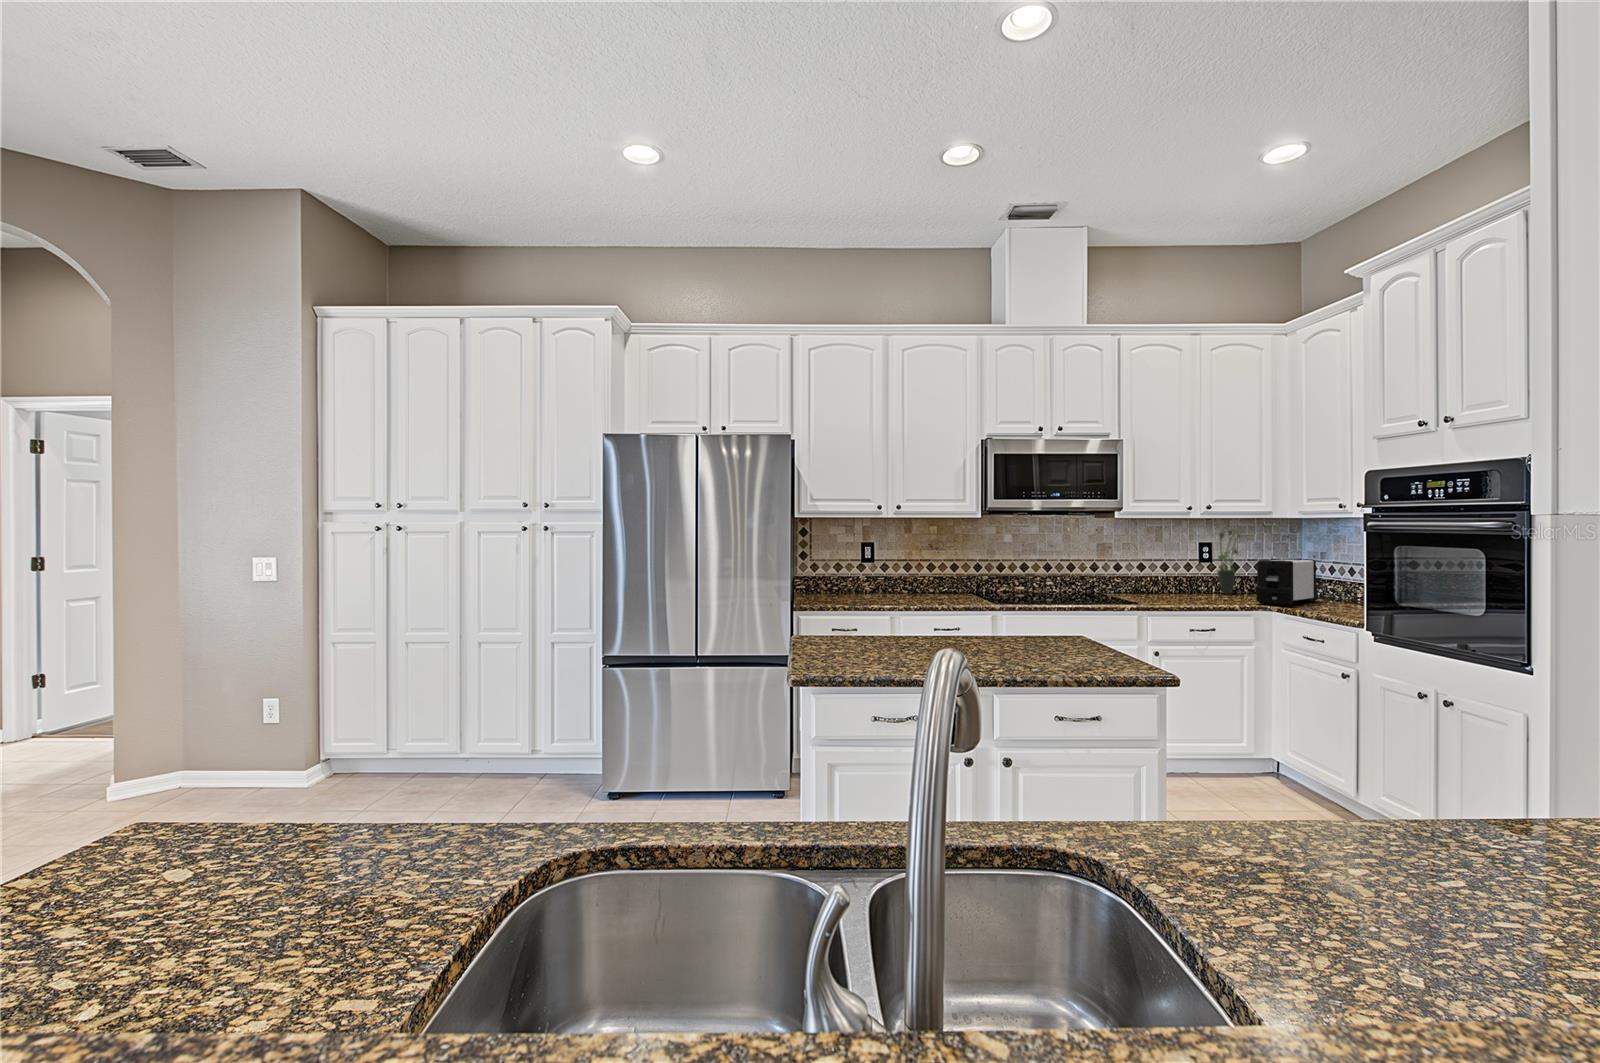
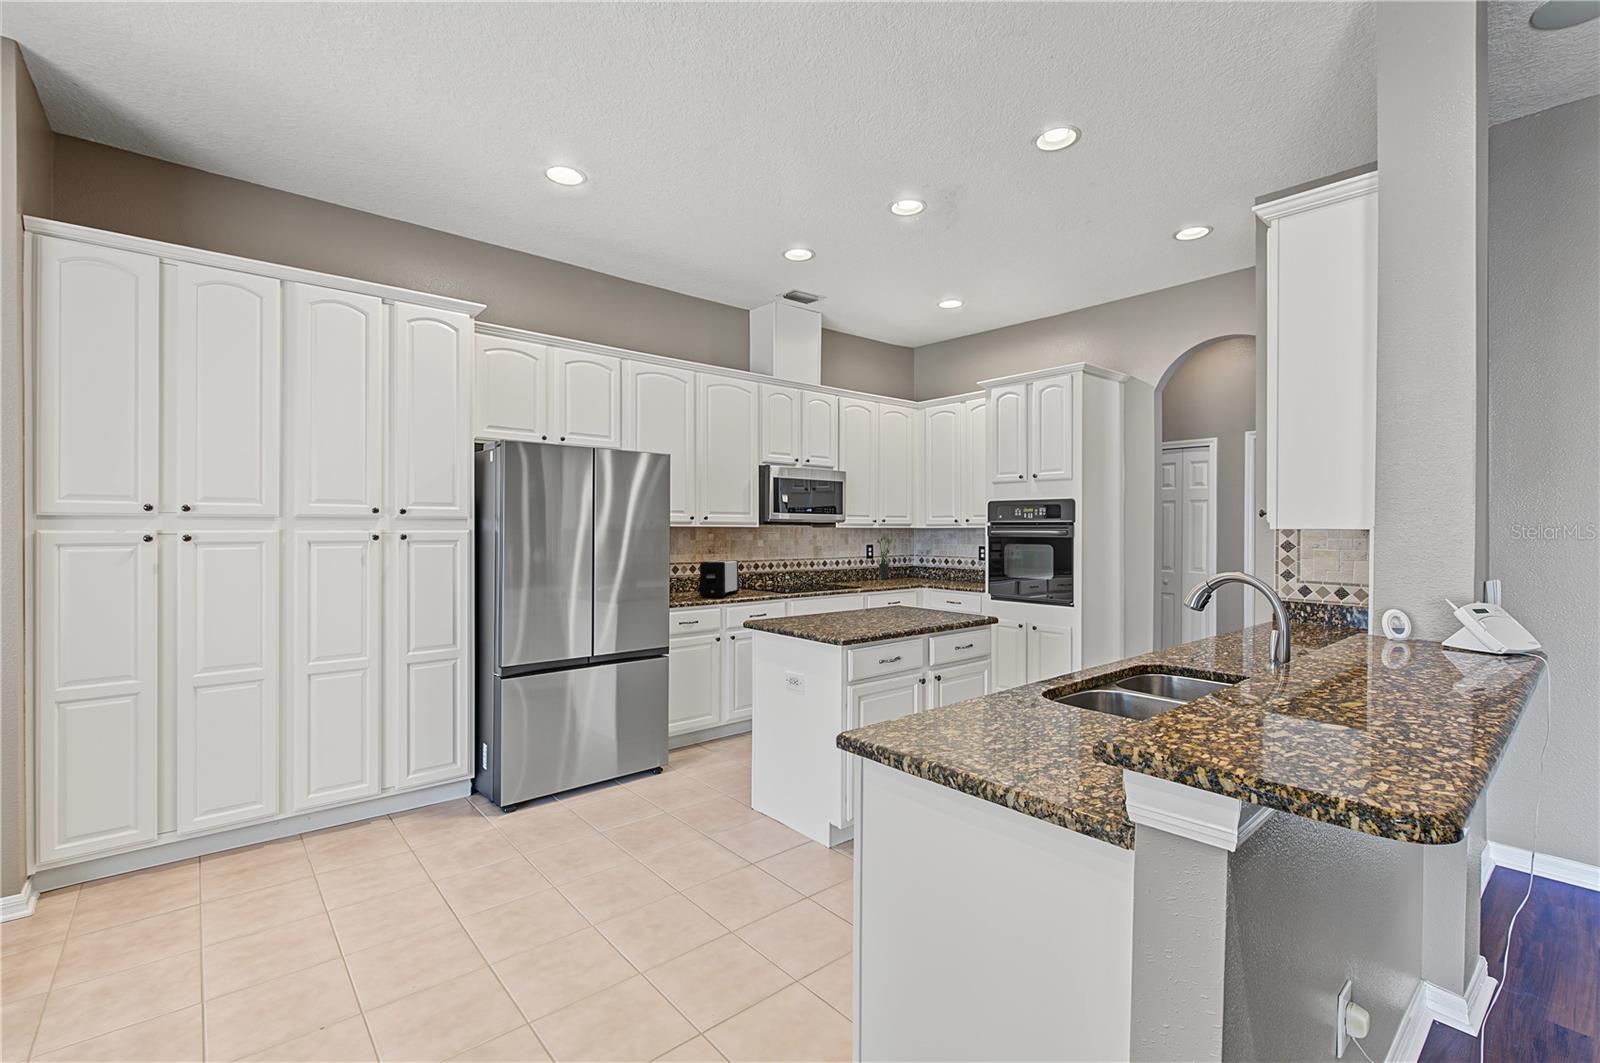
toaster: present [1256,559,1317,605] -> present [699,561,739,597]

